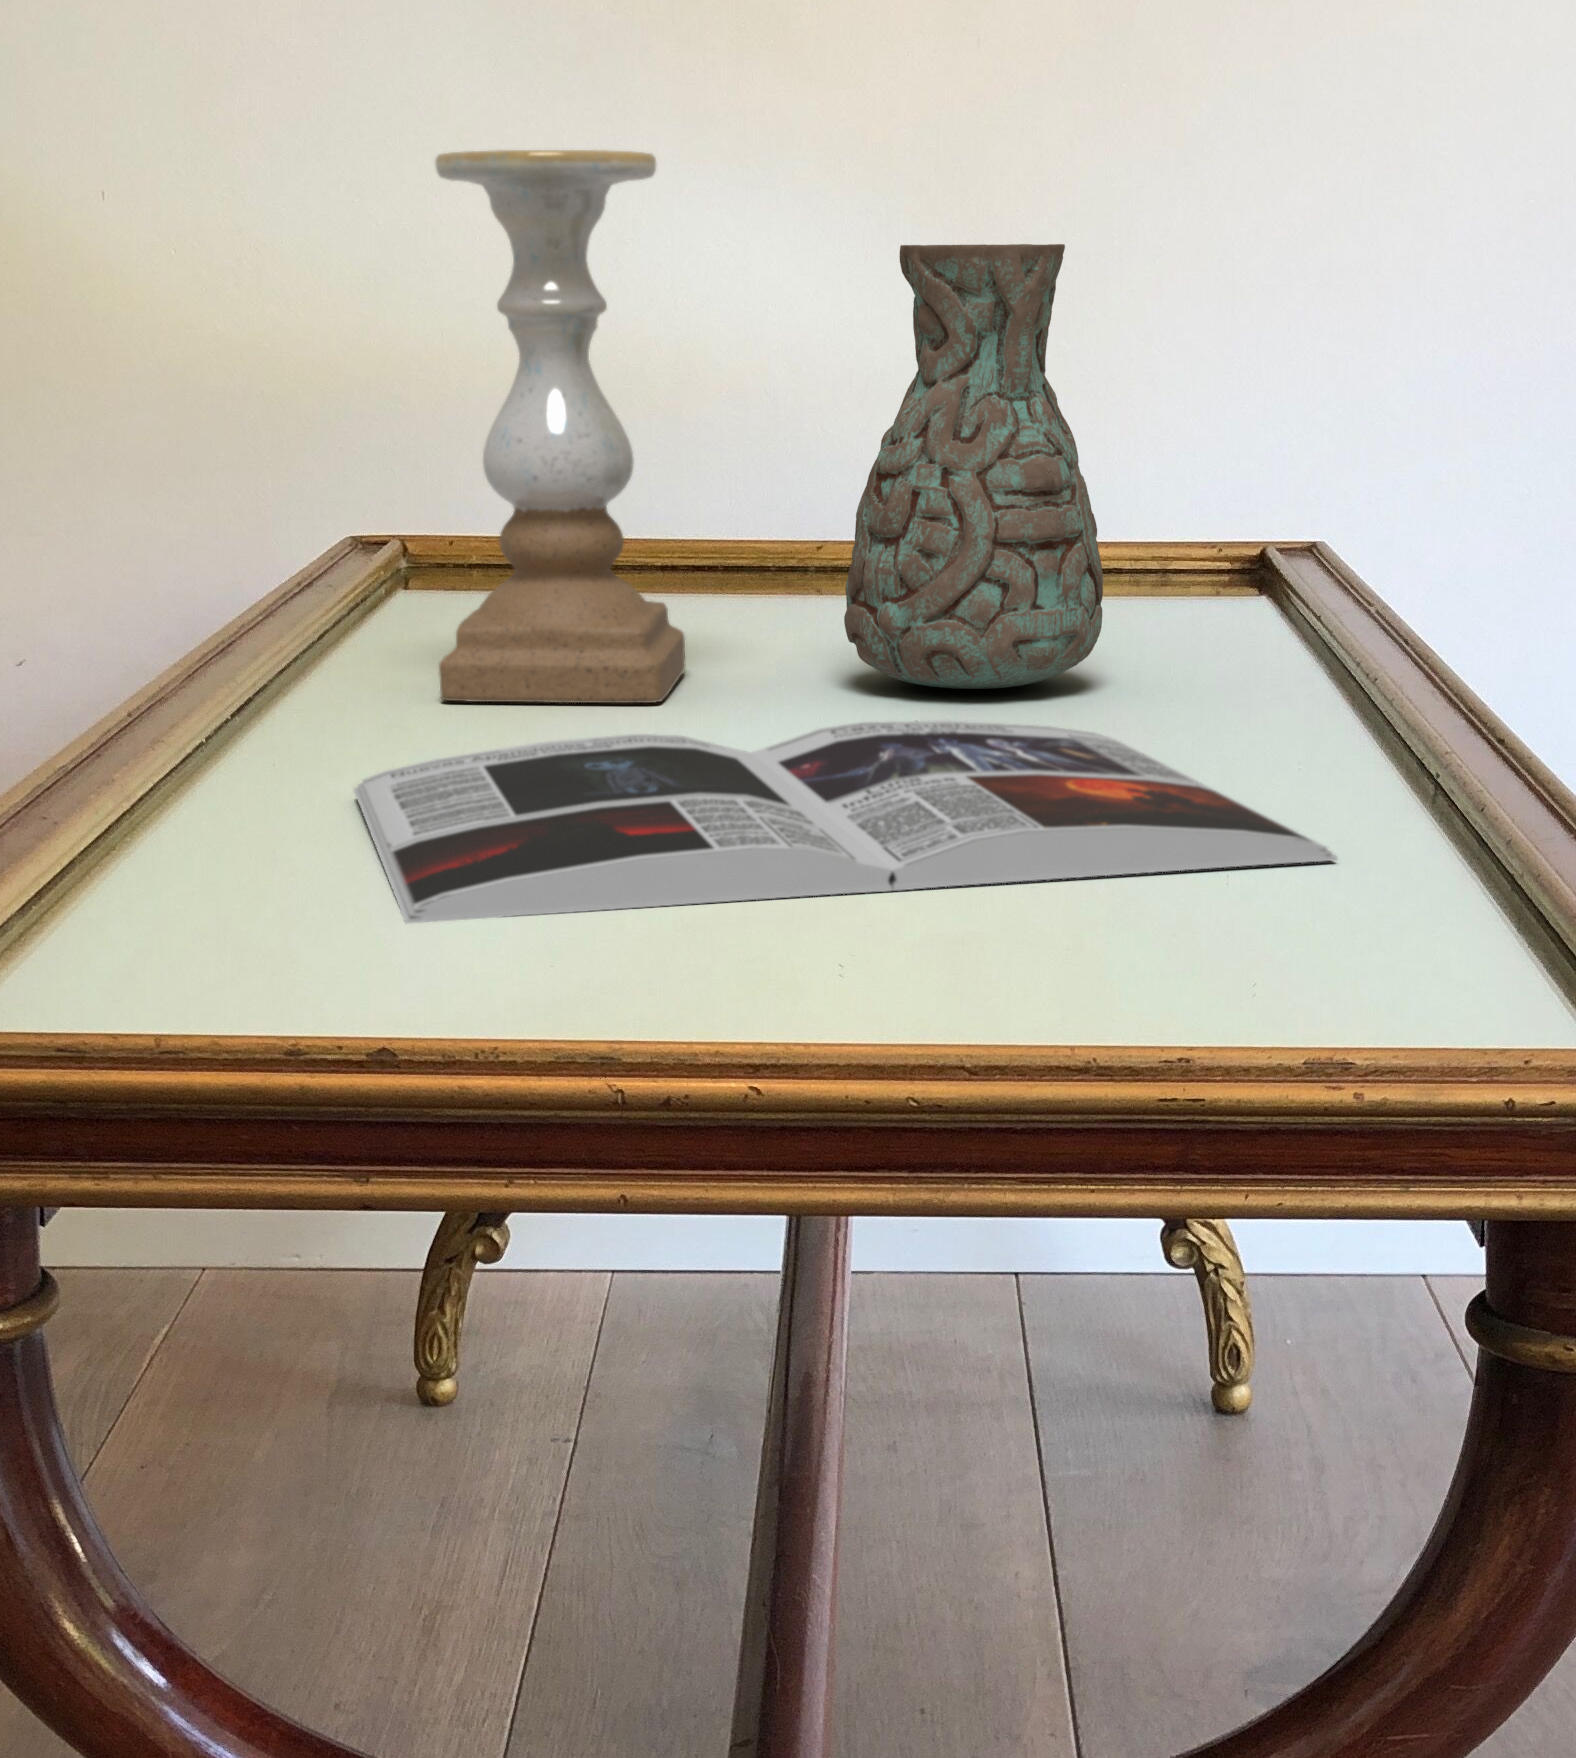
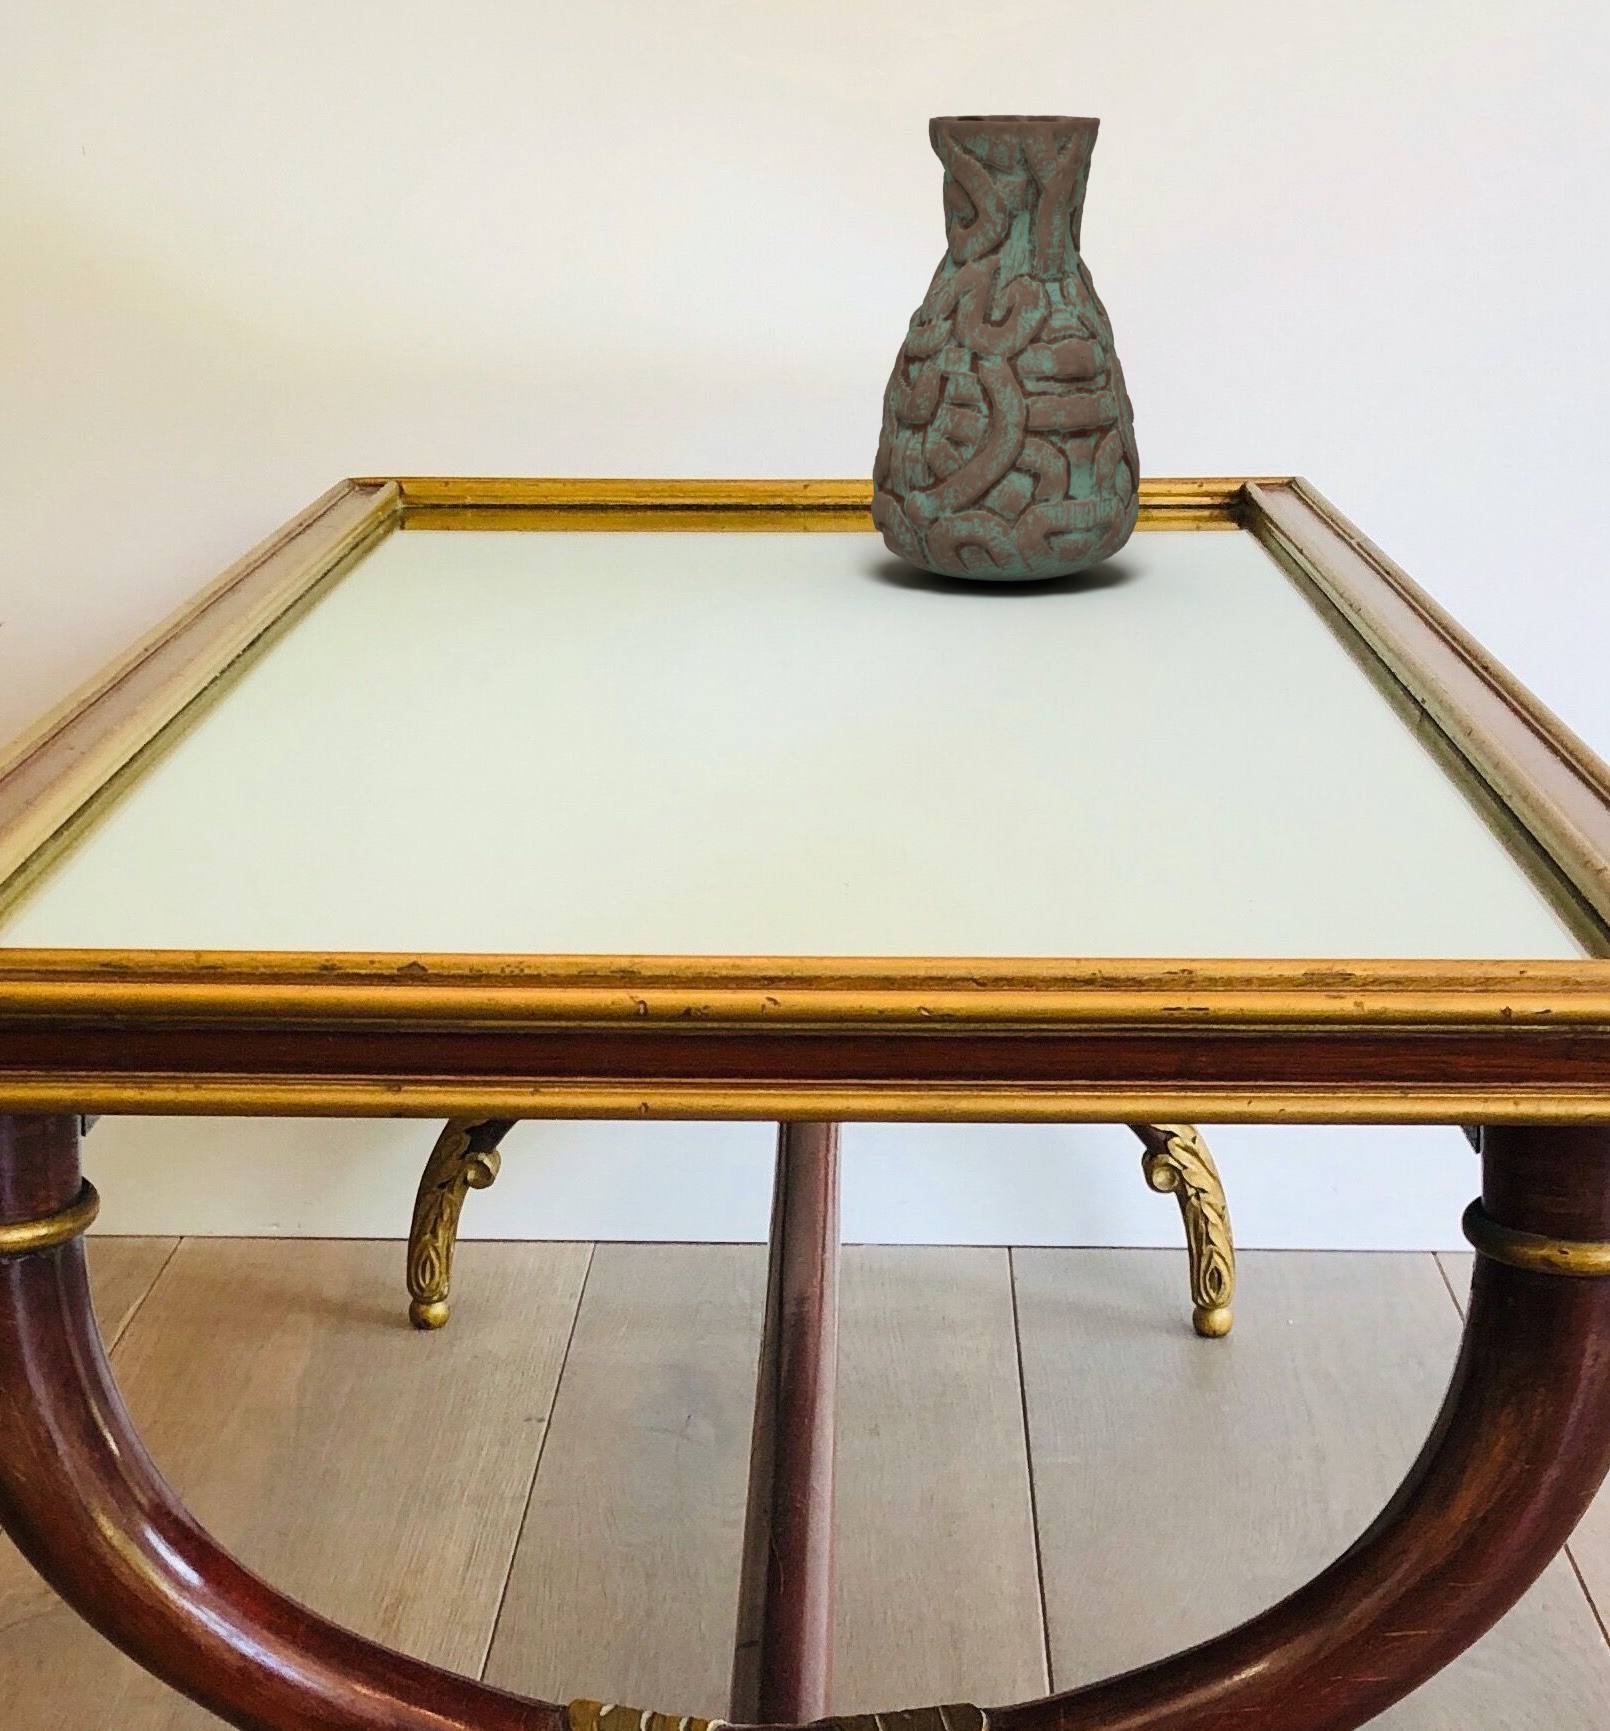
candle holder: present [435,150,686,703] -> none [446,20,706,595]
magazine: present [354,720,1338,923] -> none [368,622,1352,837]

